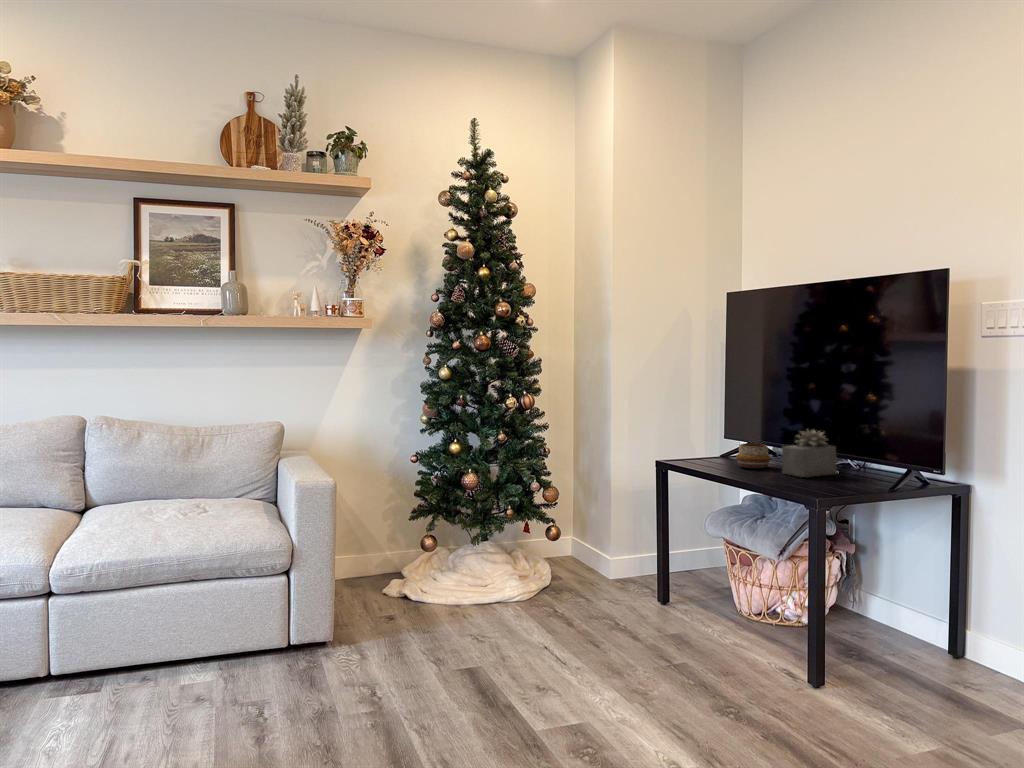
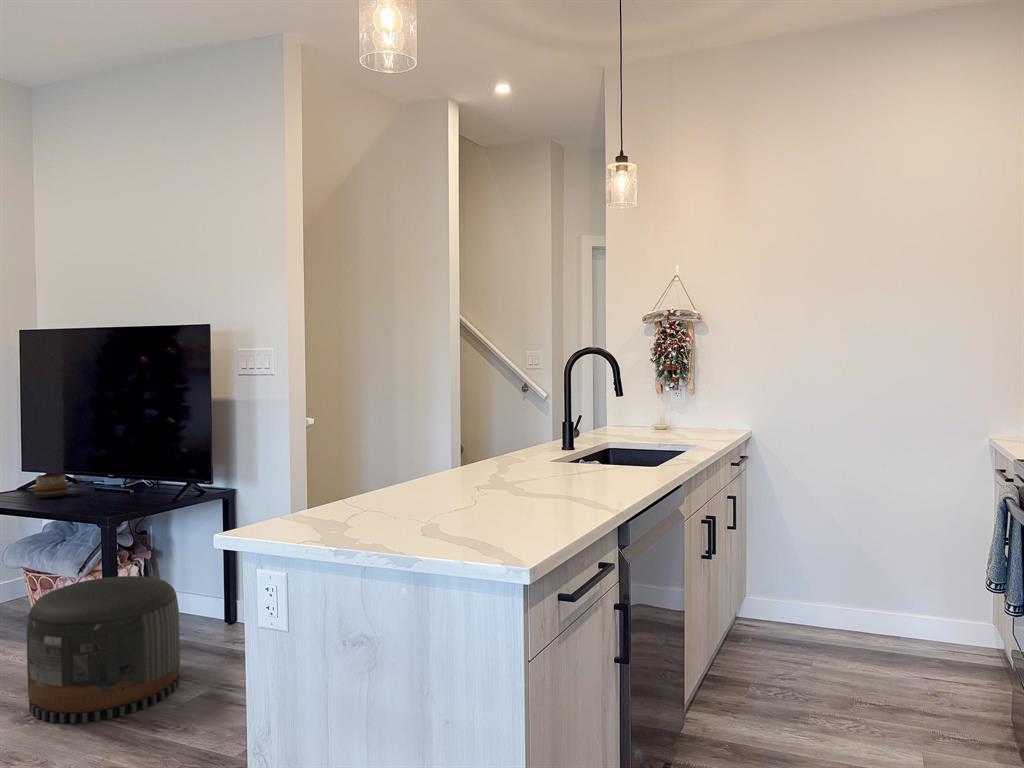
succulent plant: present [782,430,837,477] -> none [78,456,131,499]
pouf: none [730,569,901,745] -> present [27,576,180,723]

